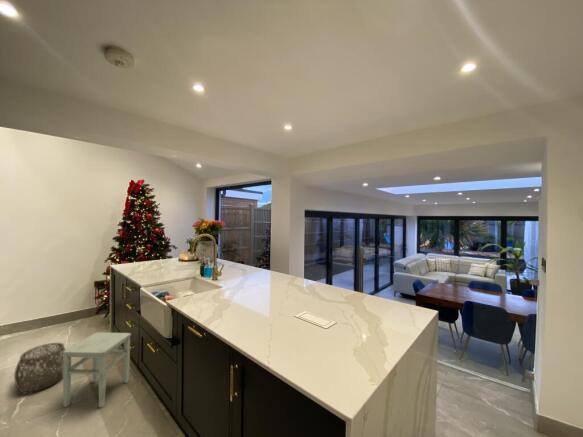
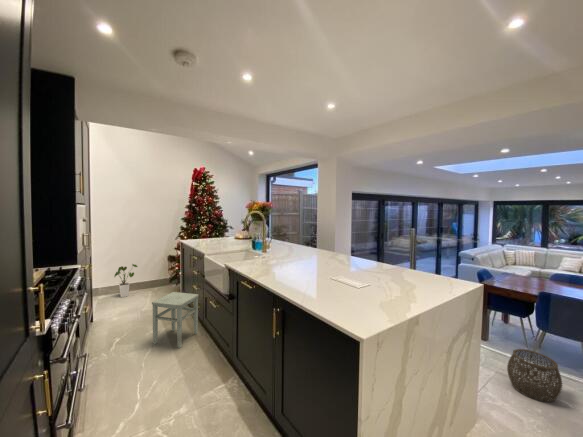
house plant: none [14,294,52,339] -> present [115,264,137,297]
woven basket: present [14,343,65,393] -> present [507,349,562,402]

